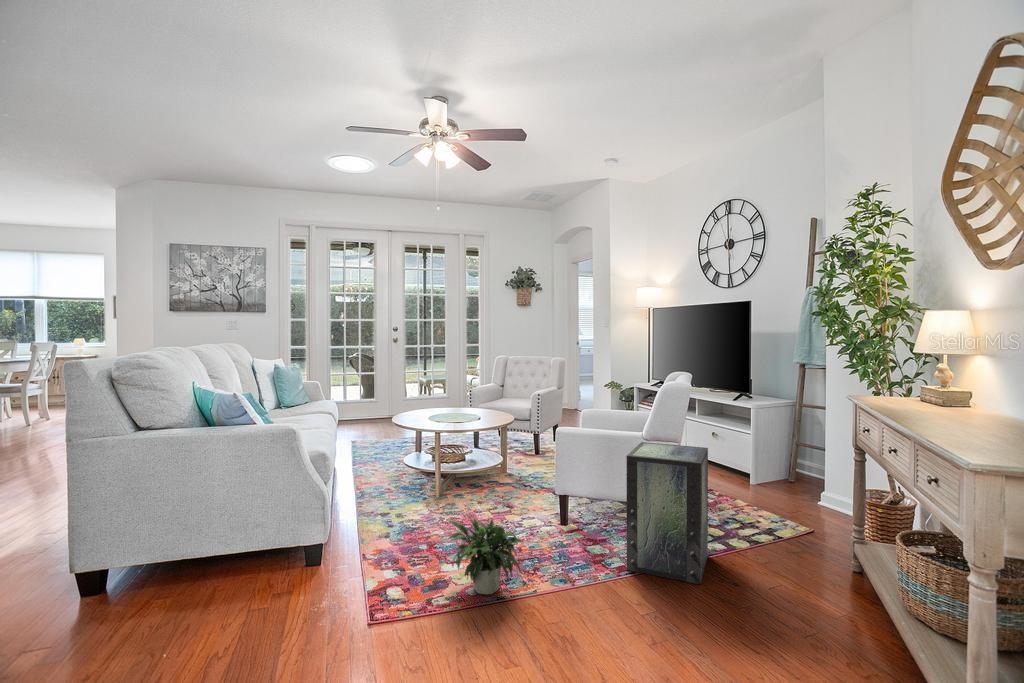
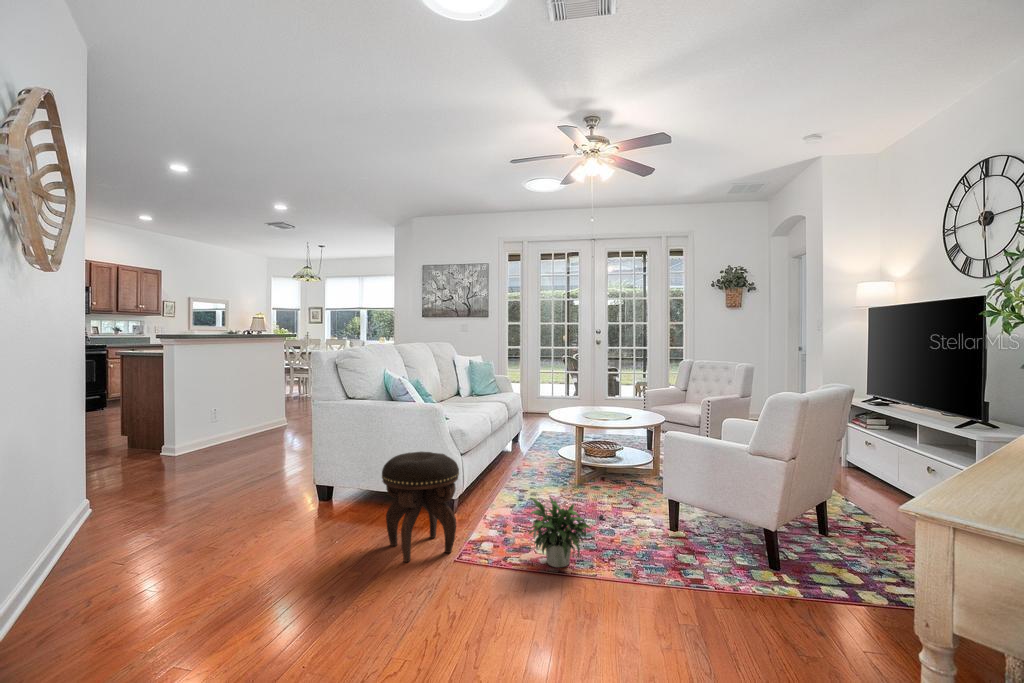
storage box: present [626,442,708,584] -> none [702,455,813,611]
footstool: none [250,485,360,641] -> present [382,452,459,562]

